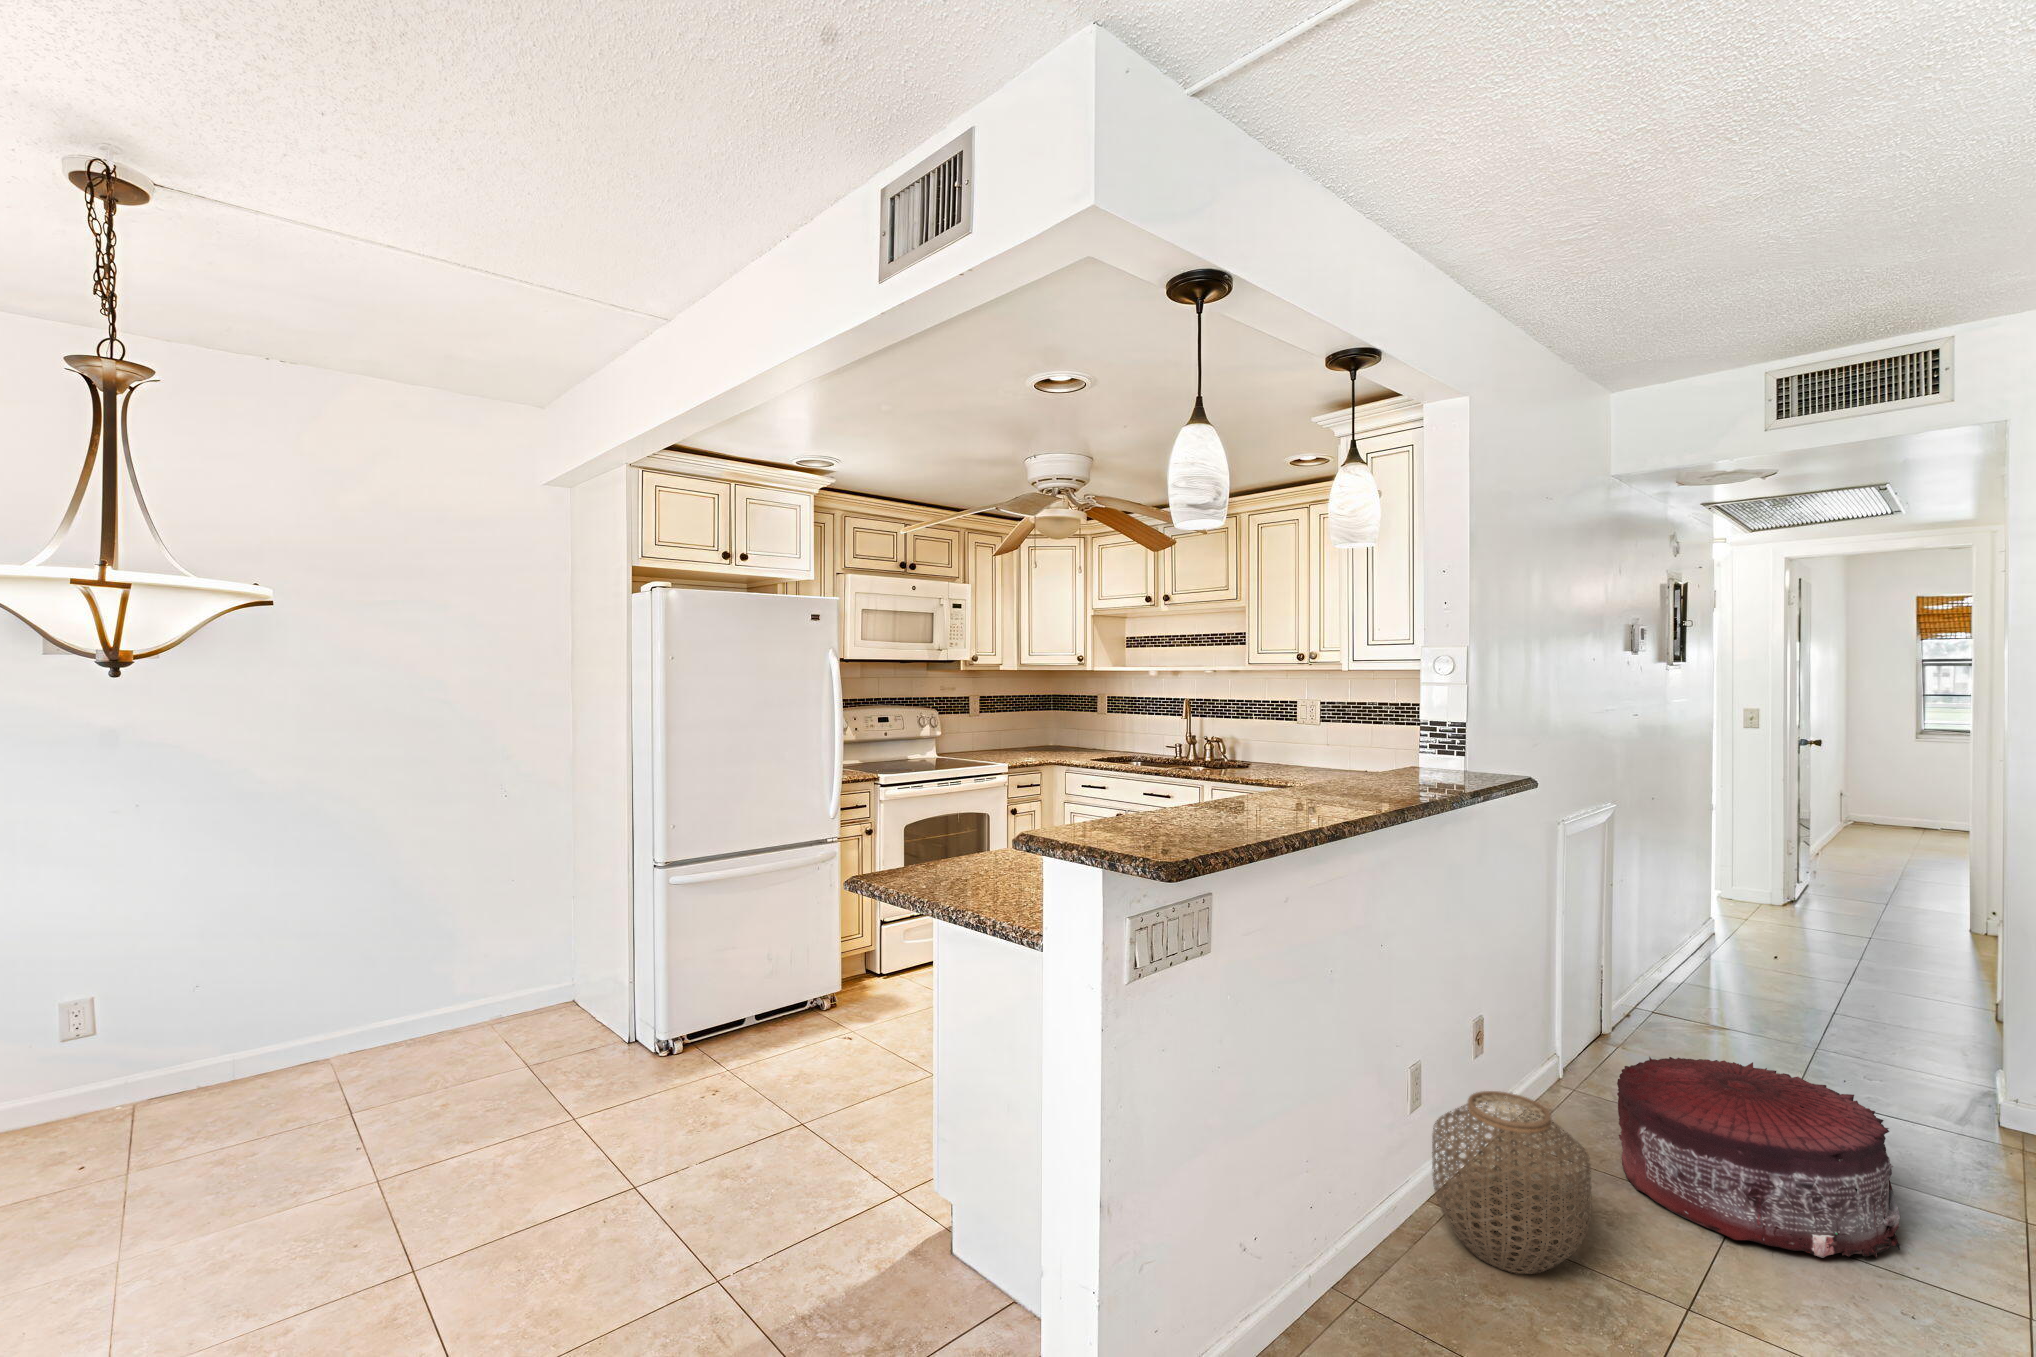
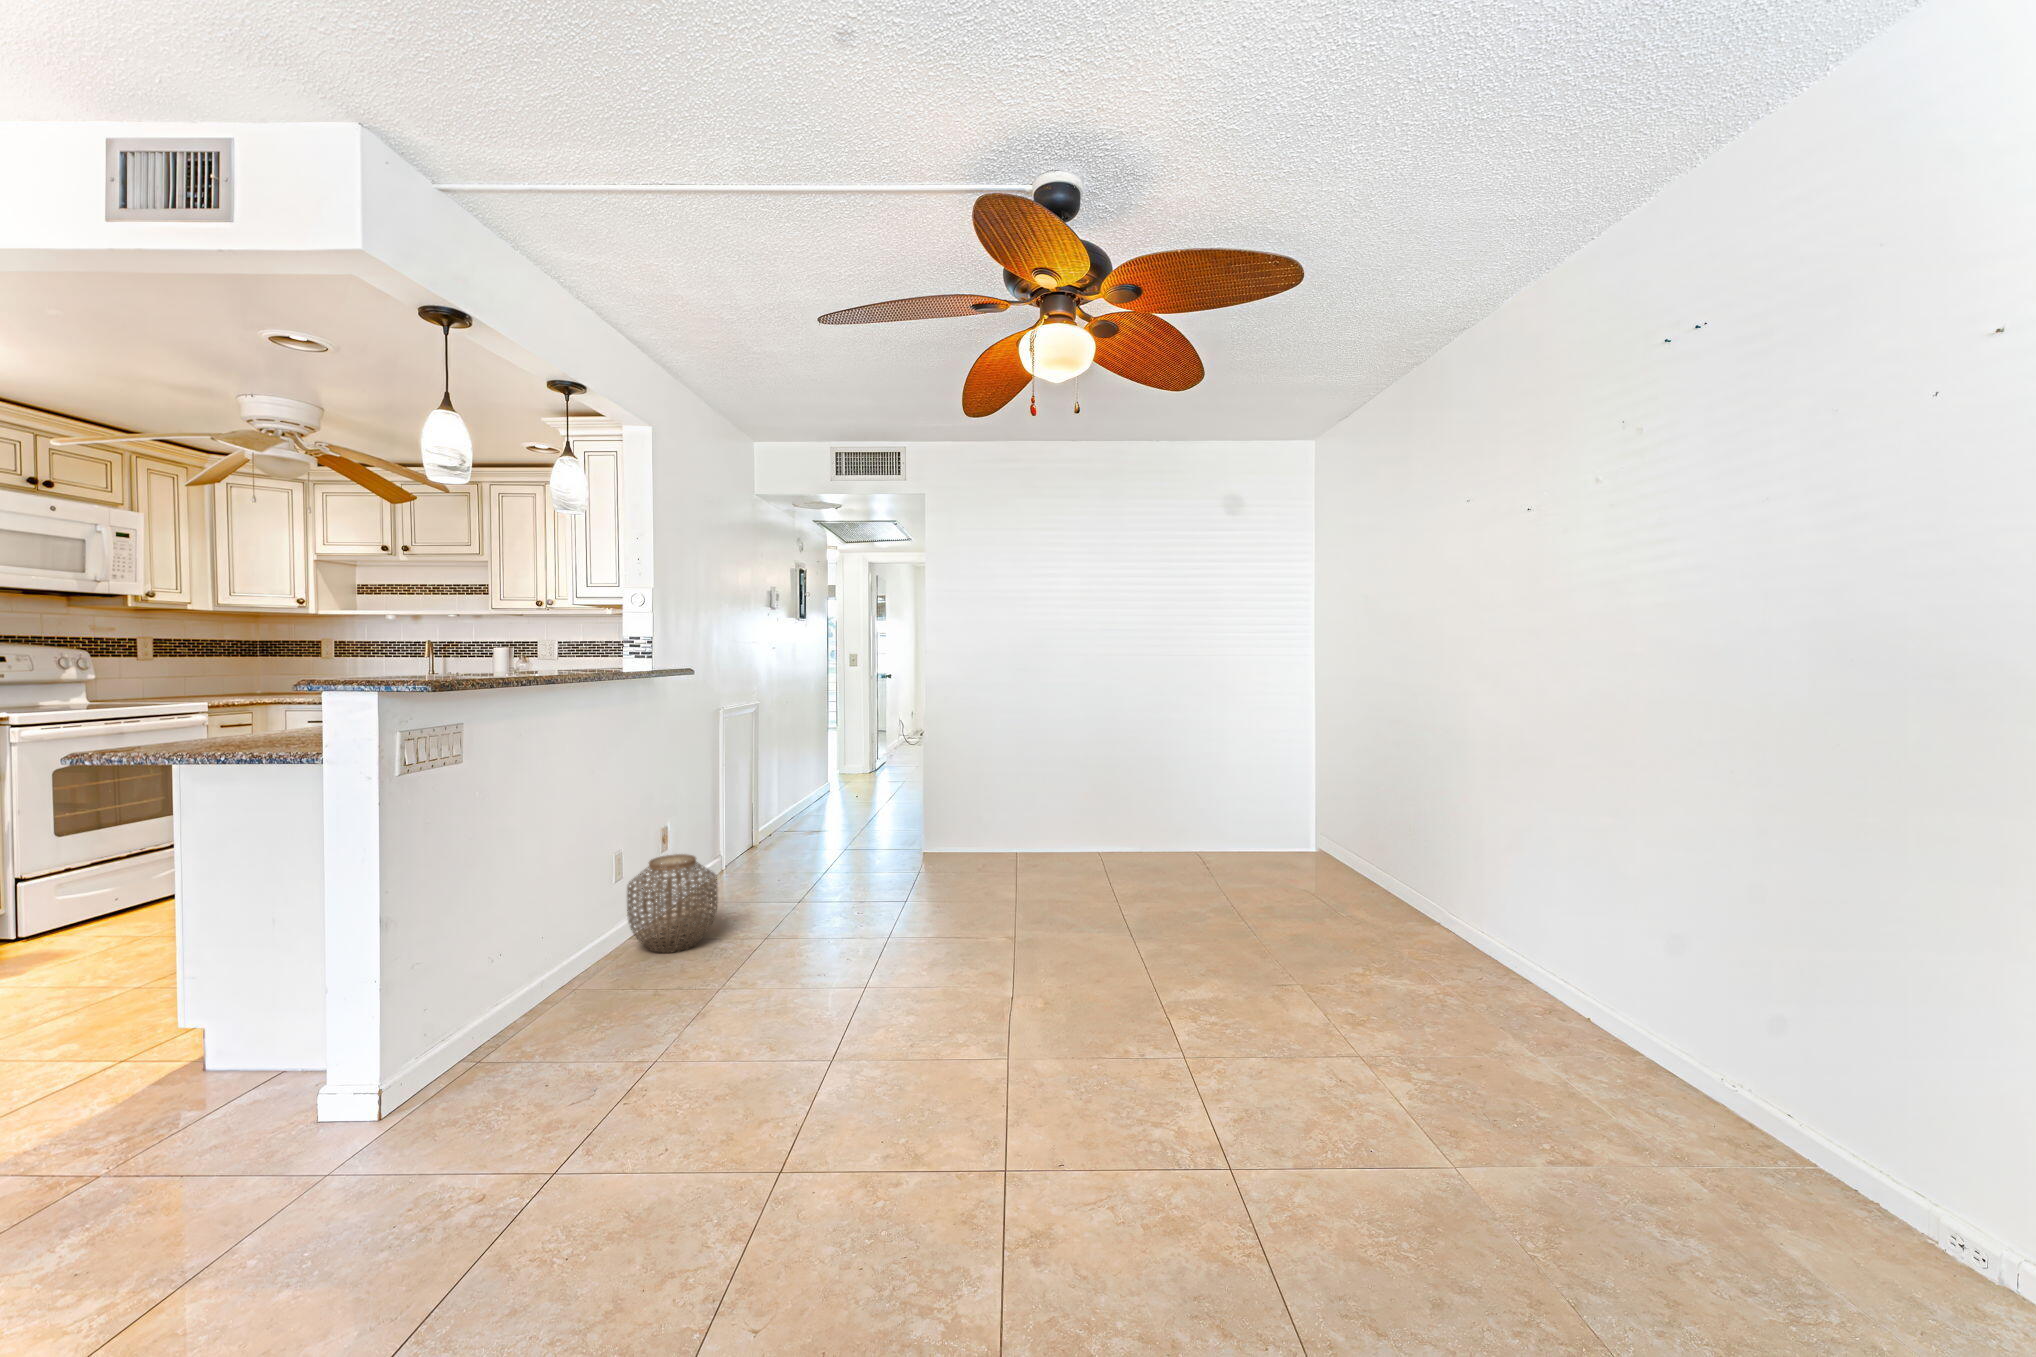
pouf: present [1617,1057,1900,1258] -> none [743,826,866,909]

